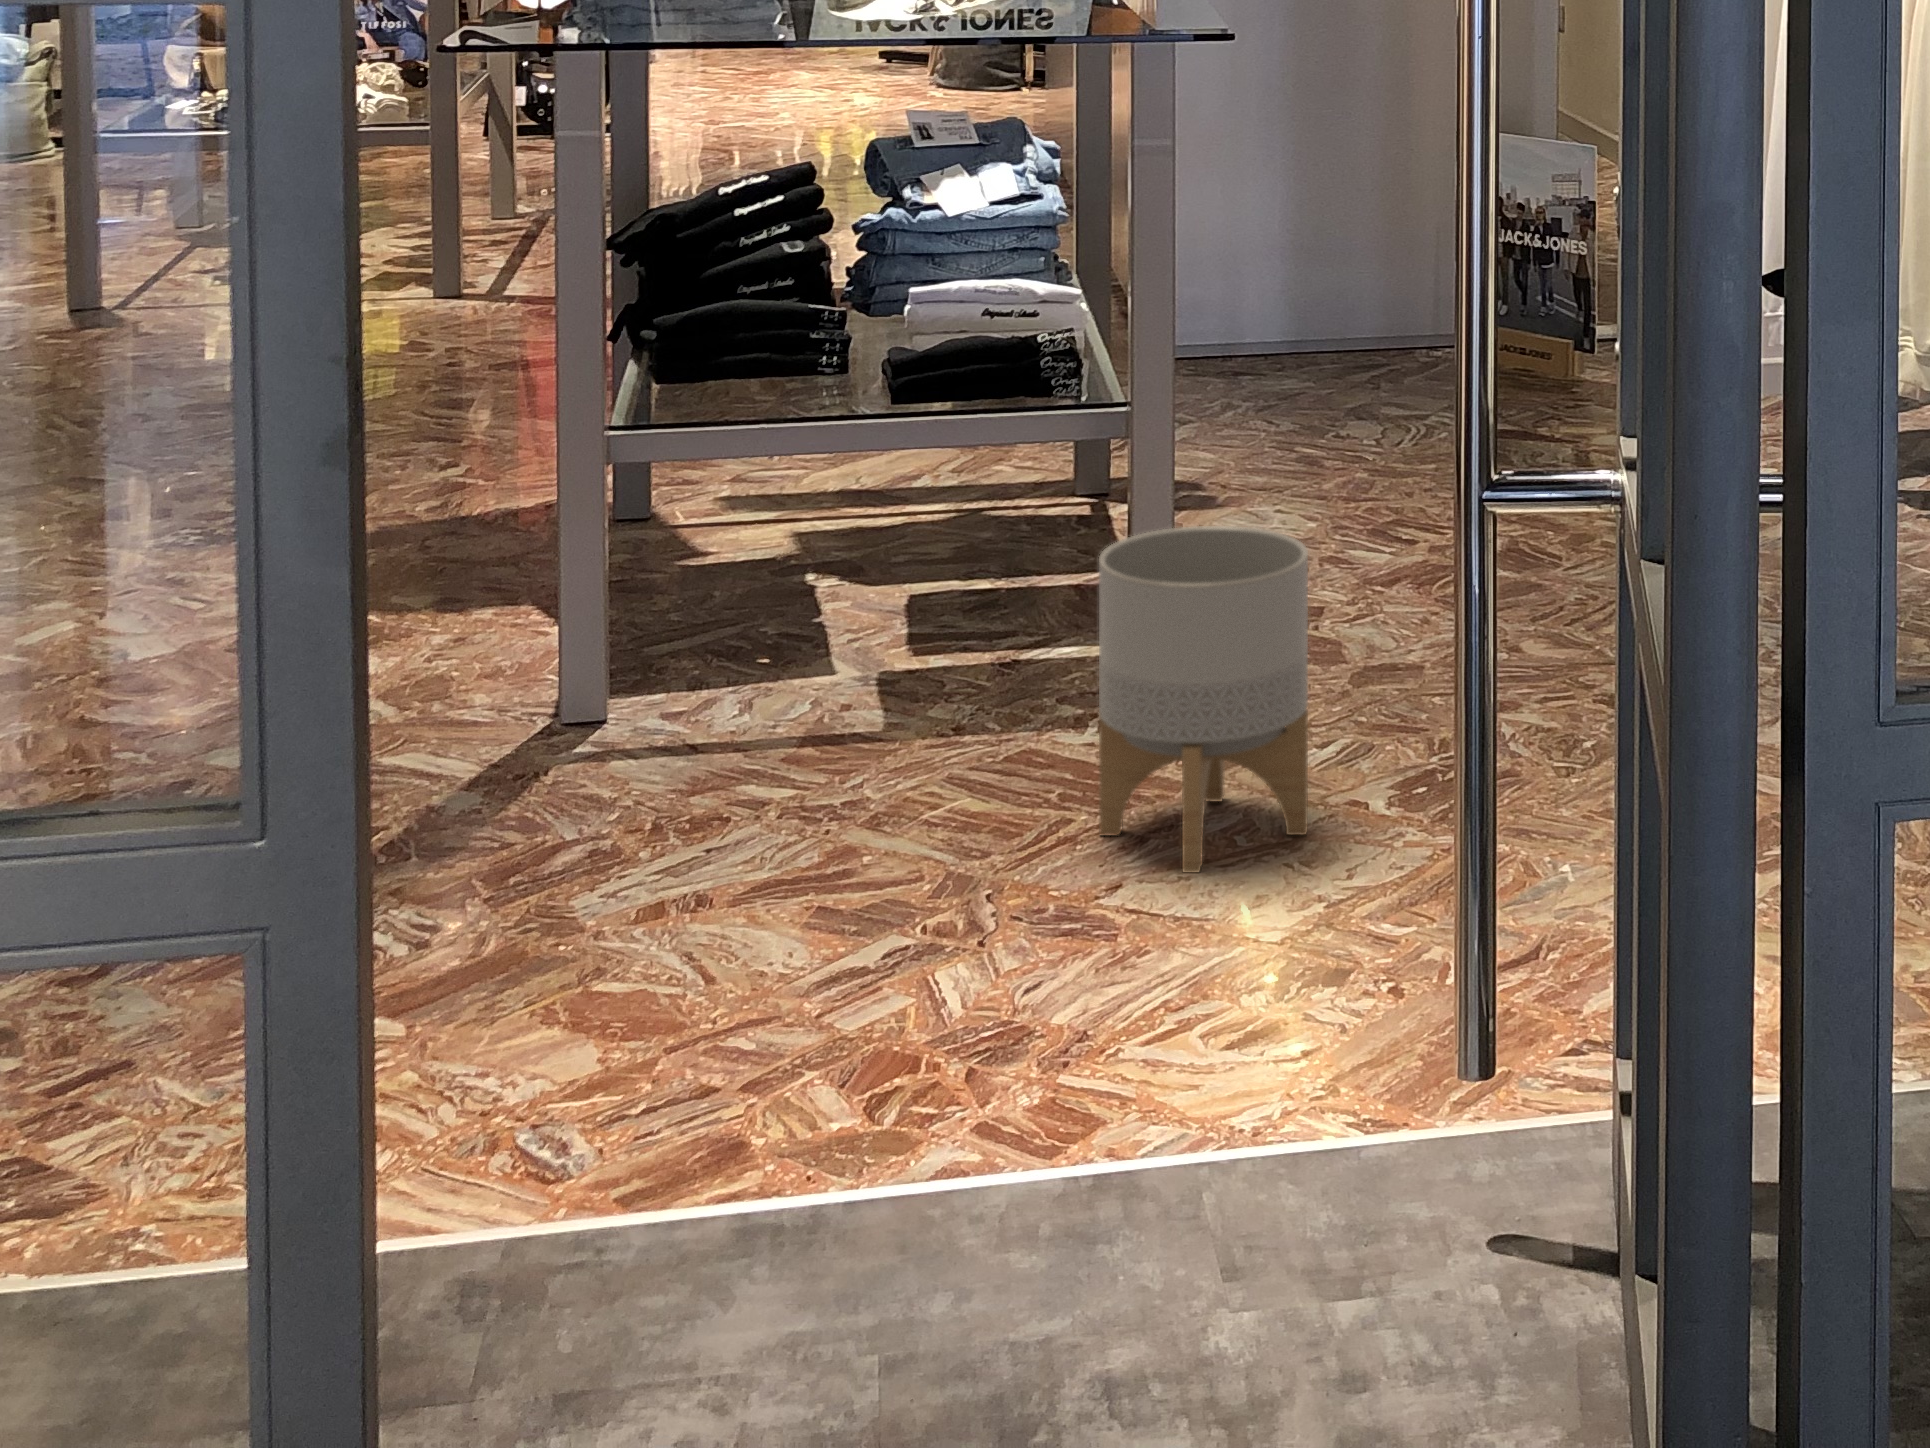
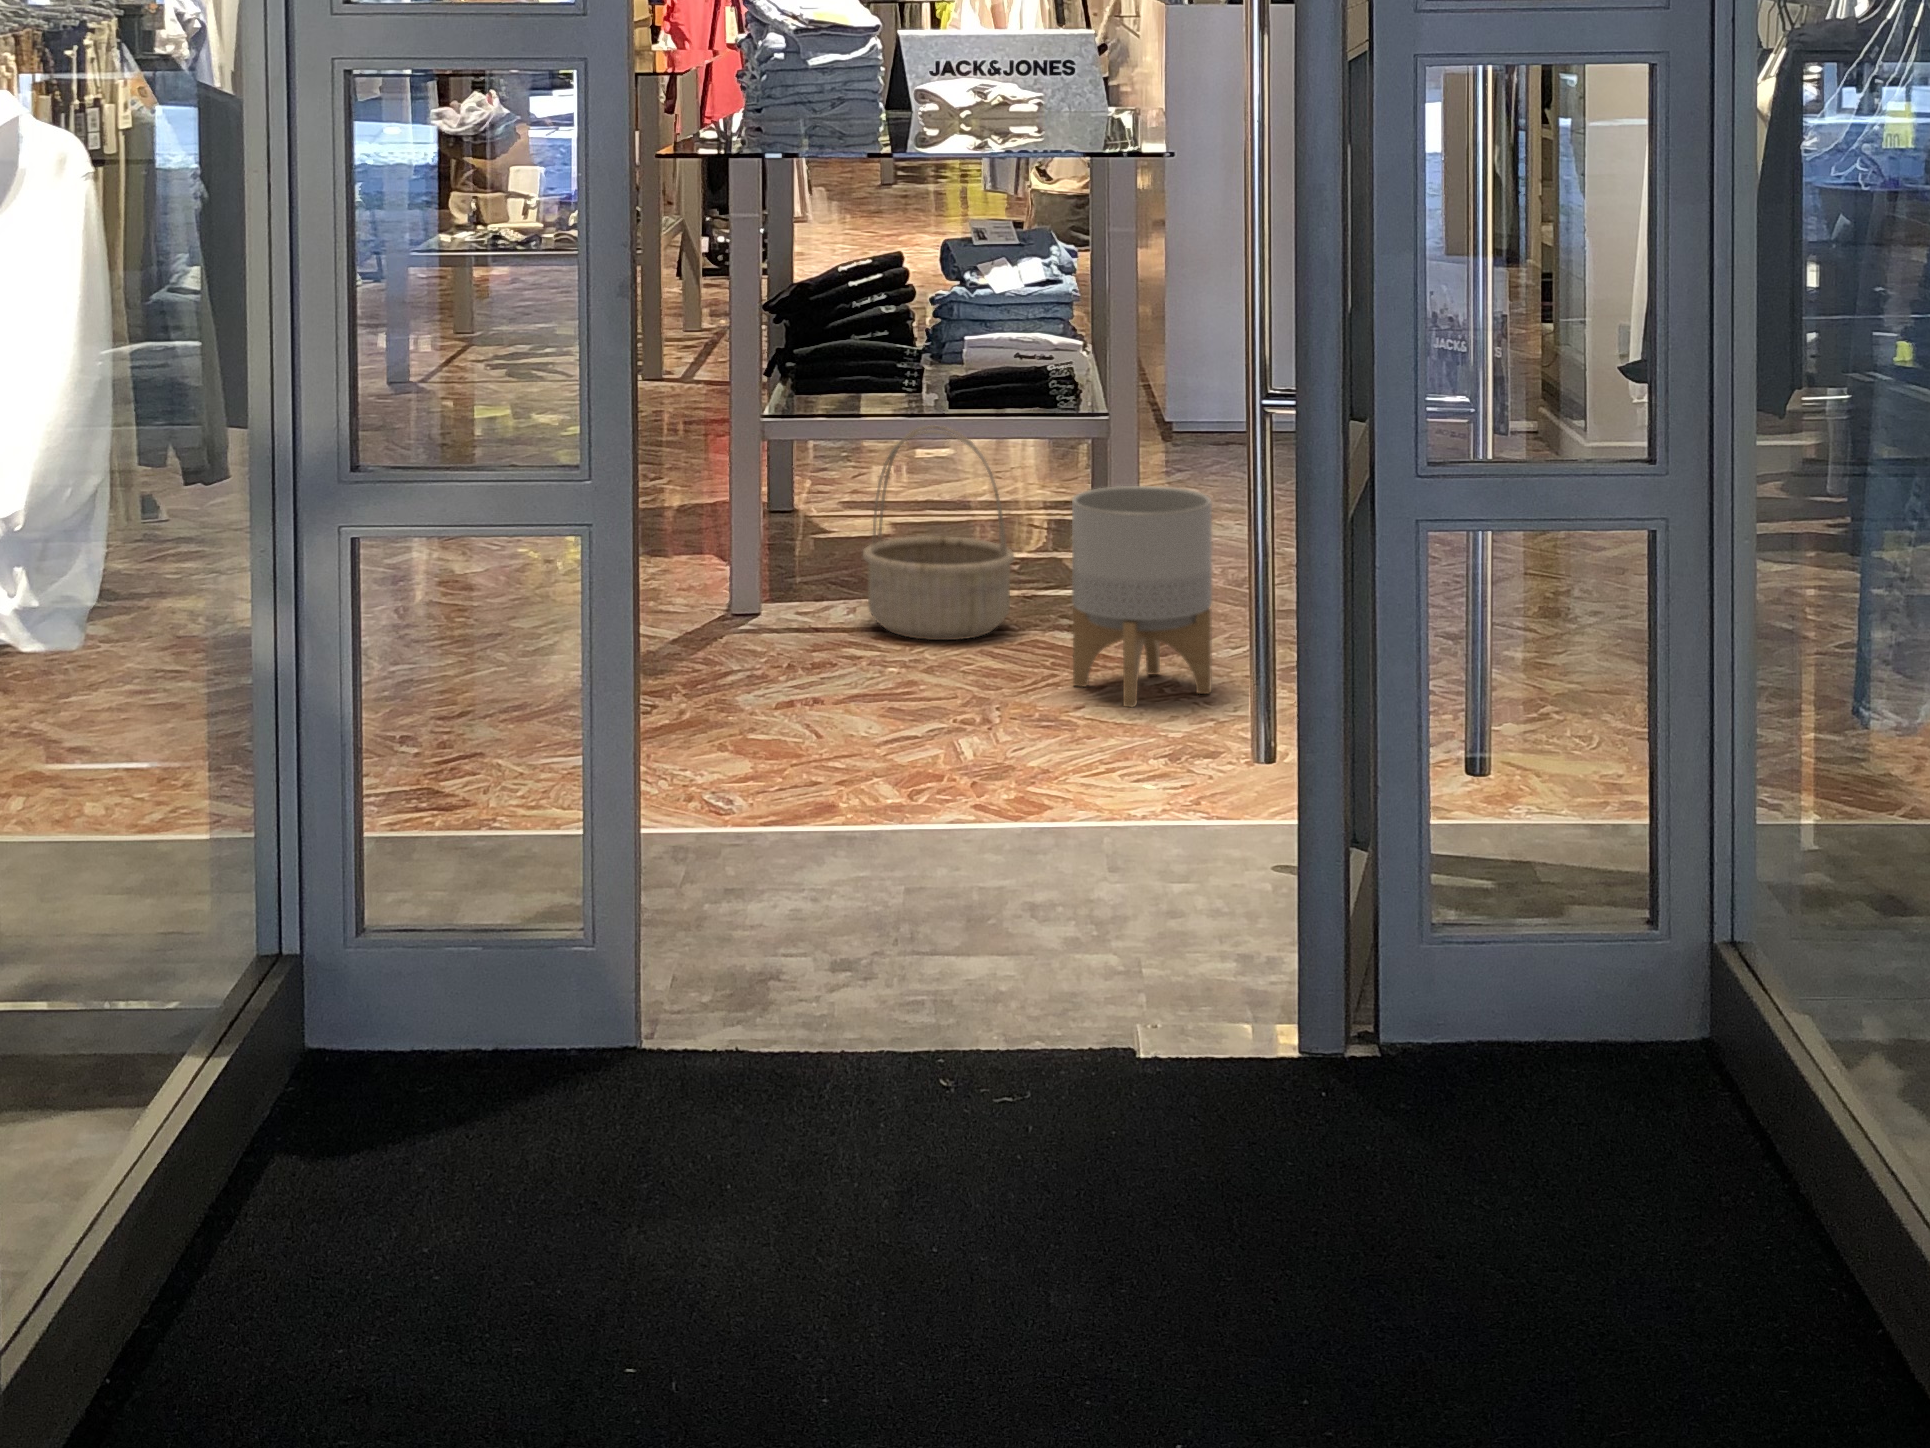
basket: none [763,434,997,756] -> present [863,425,1015,640]

